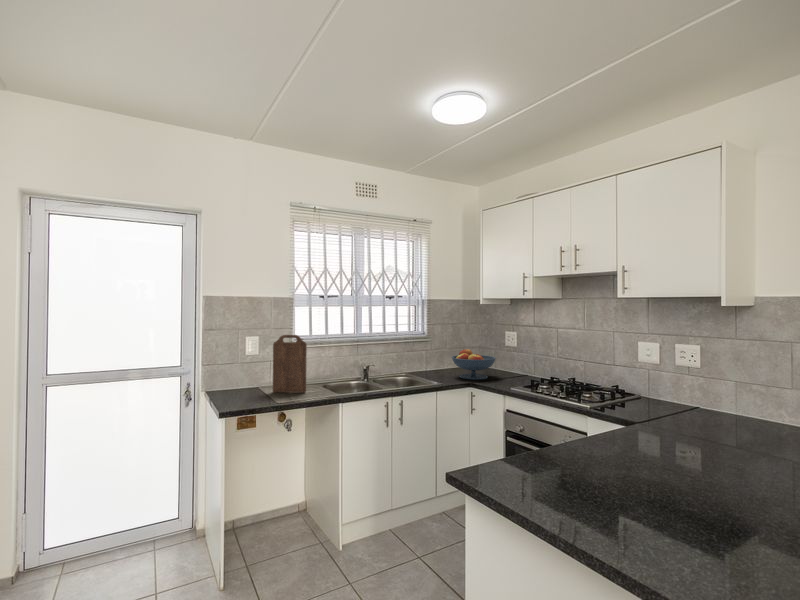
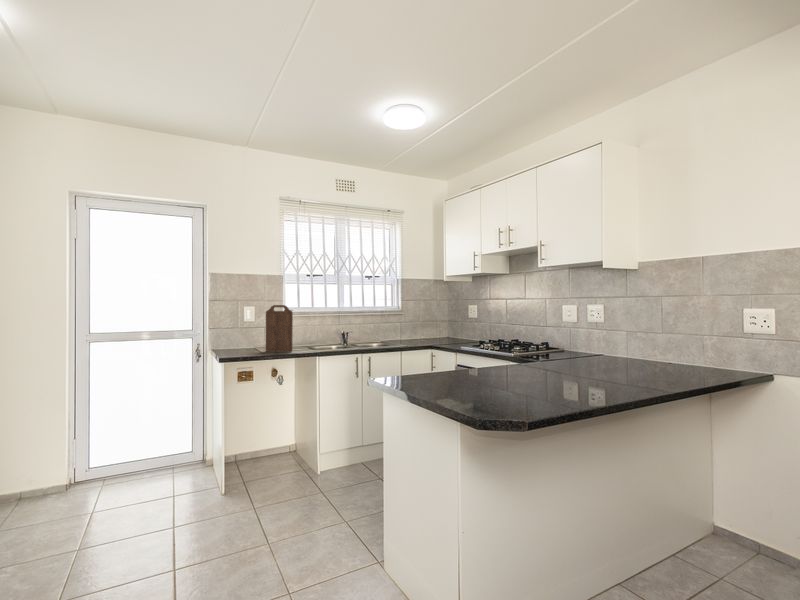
fruit bowl: present [452,349,496,380] -> none [419,321,456,346]

